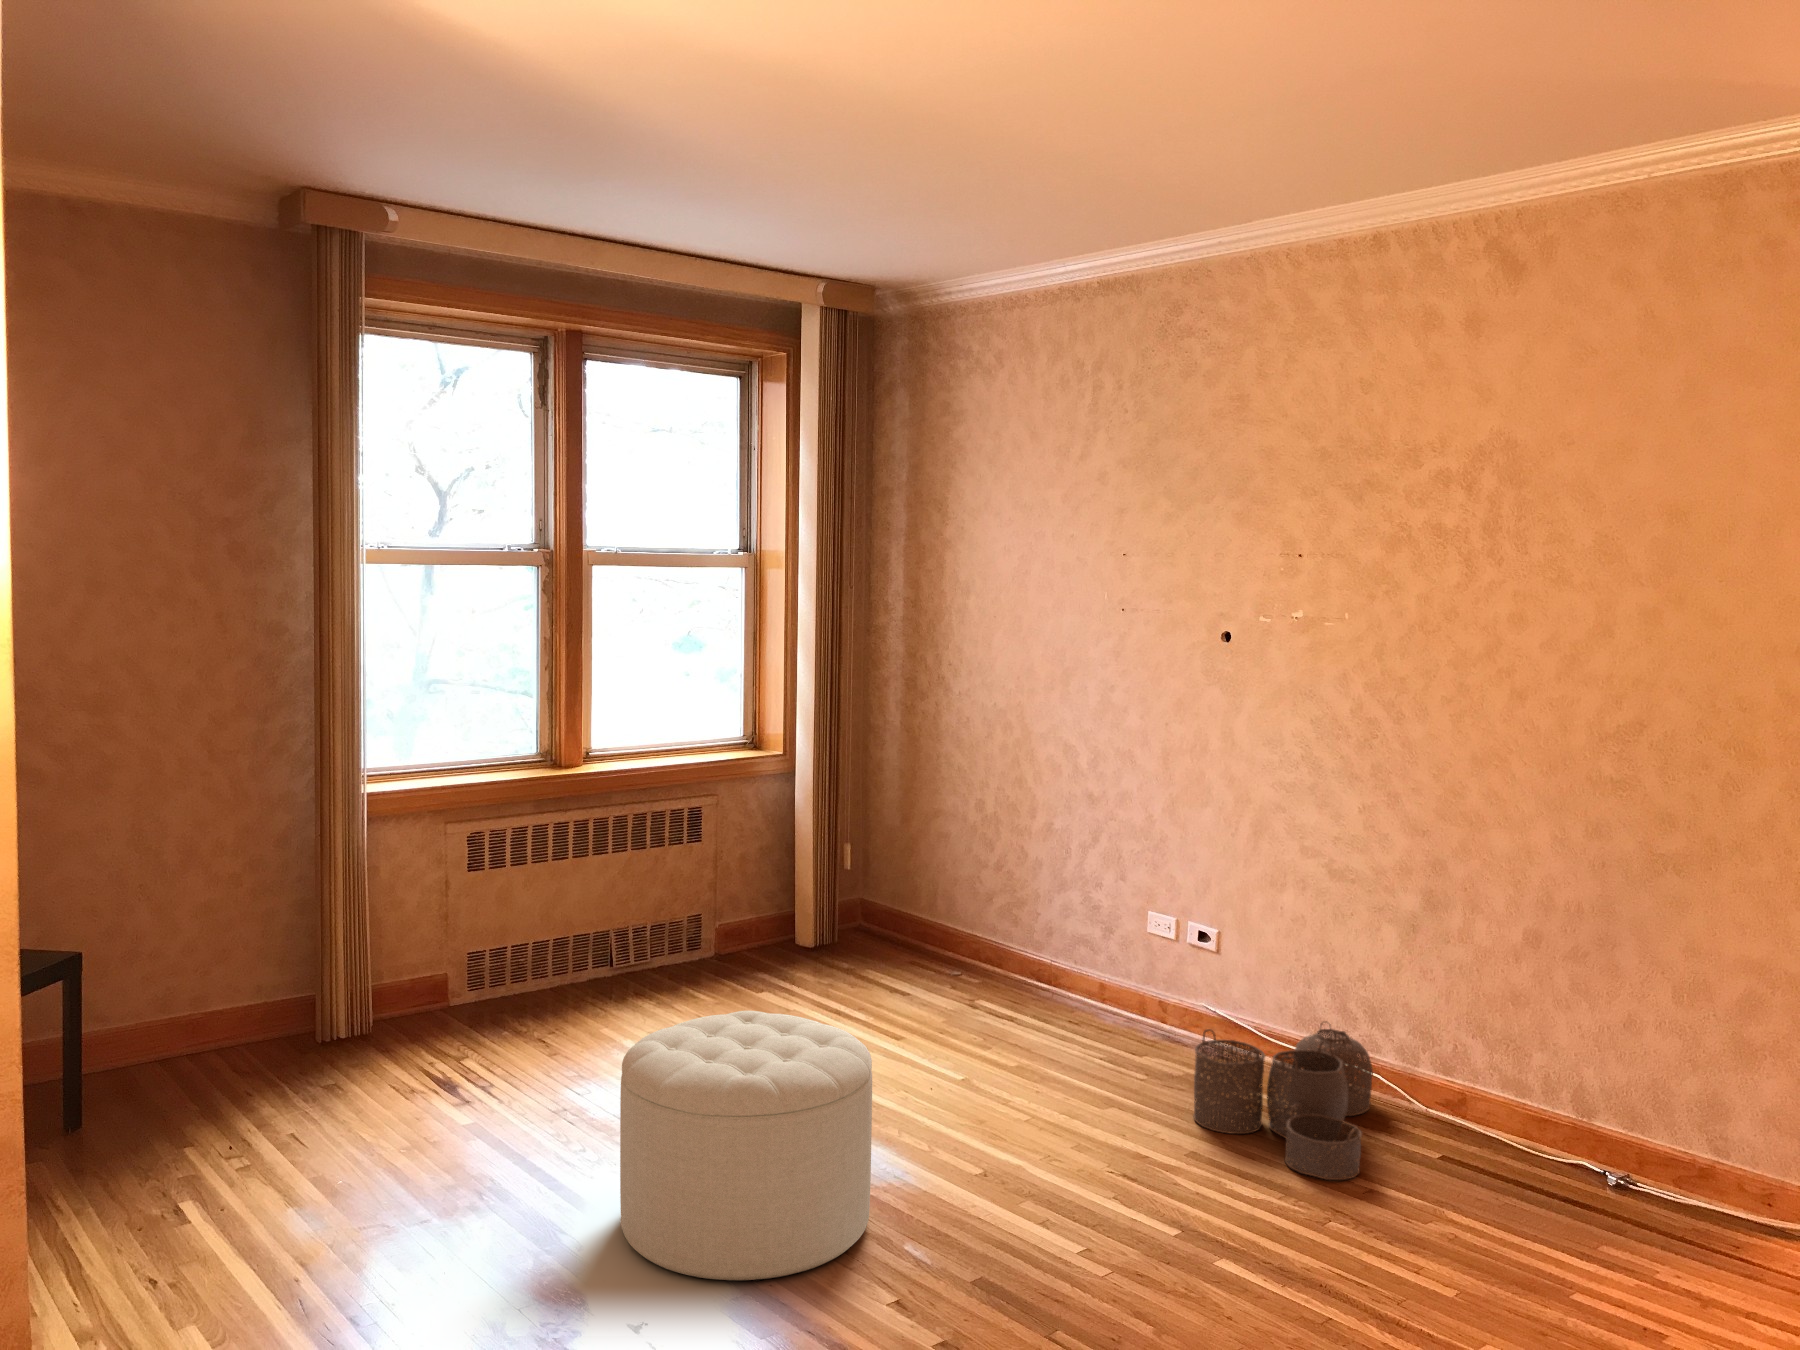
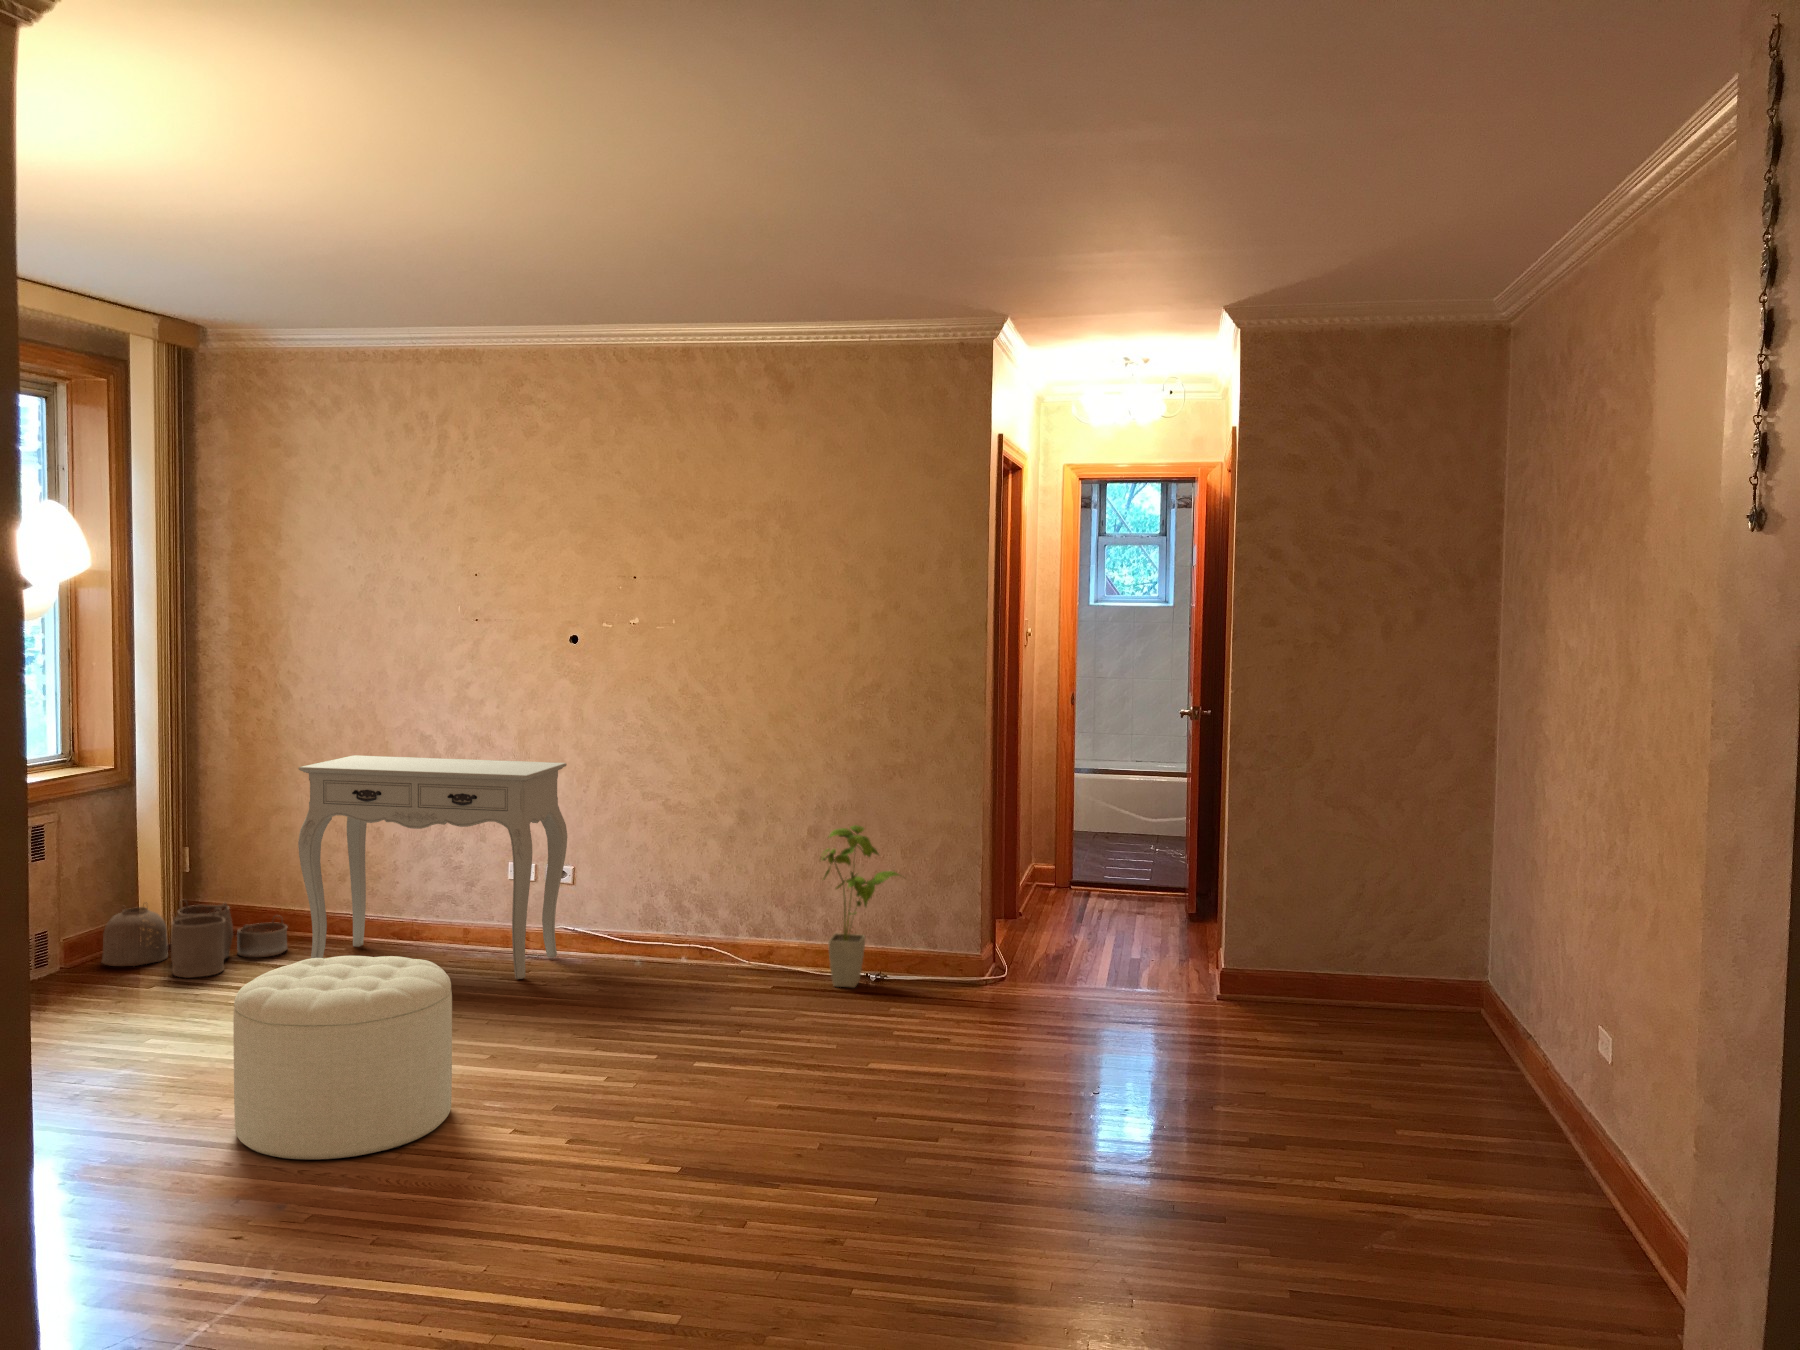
console table: none [913,762,1210,1064] -> present [298,755,567,979]
house plant: none [1520,940,1675,1192] -> present [821,825,900,988]
woven basket: present [1193,1024,1373,1180] -> present [102,900,288,978]

